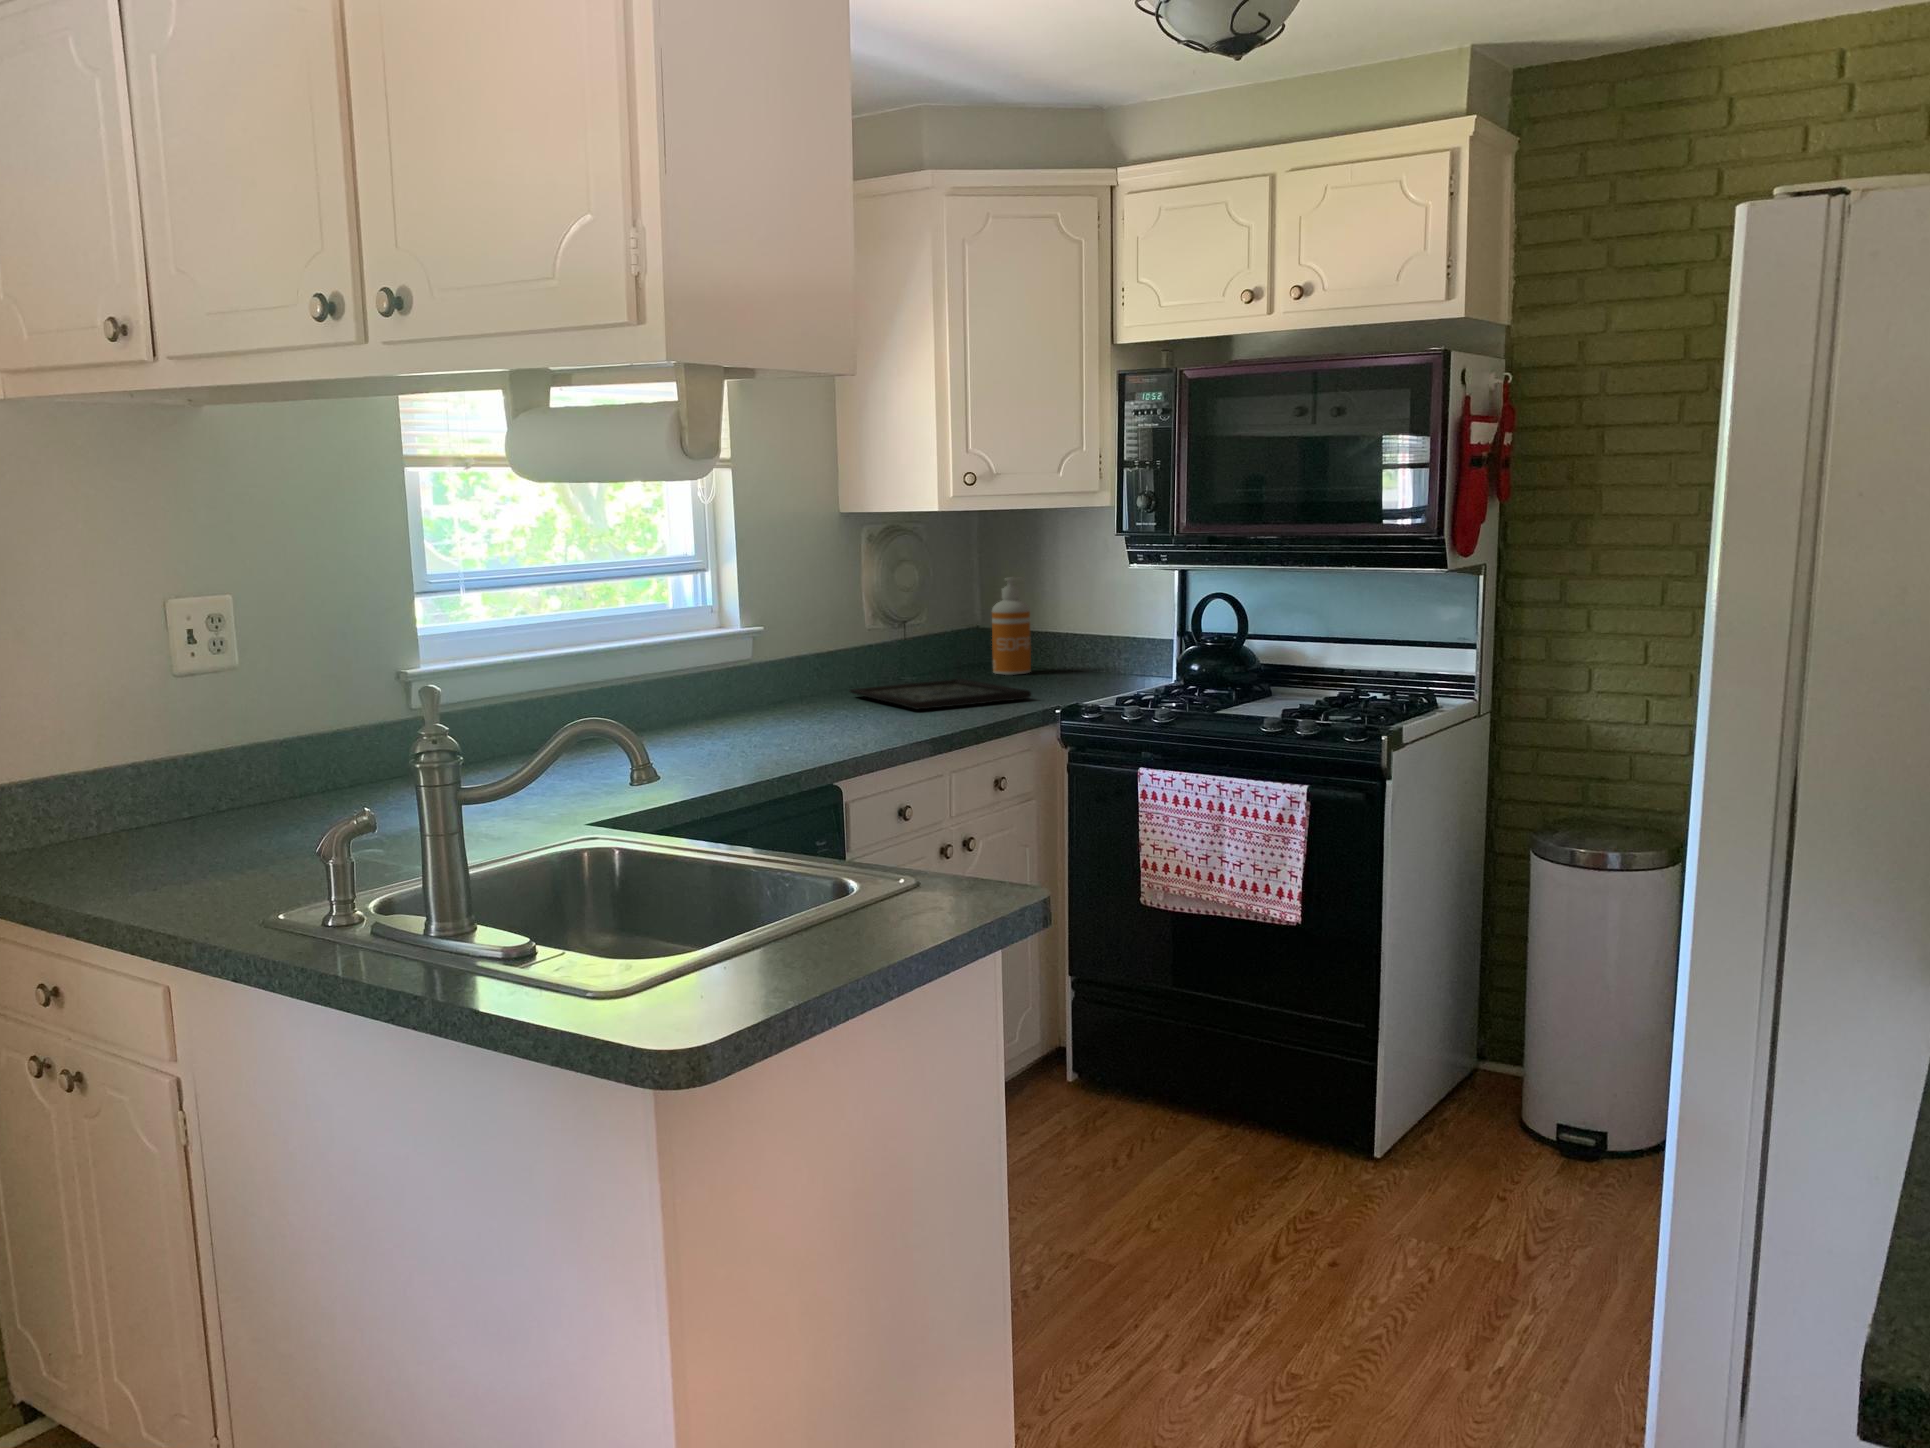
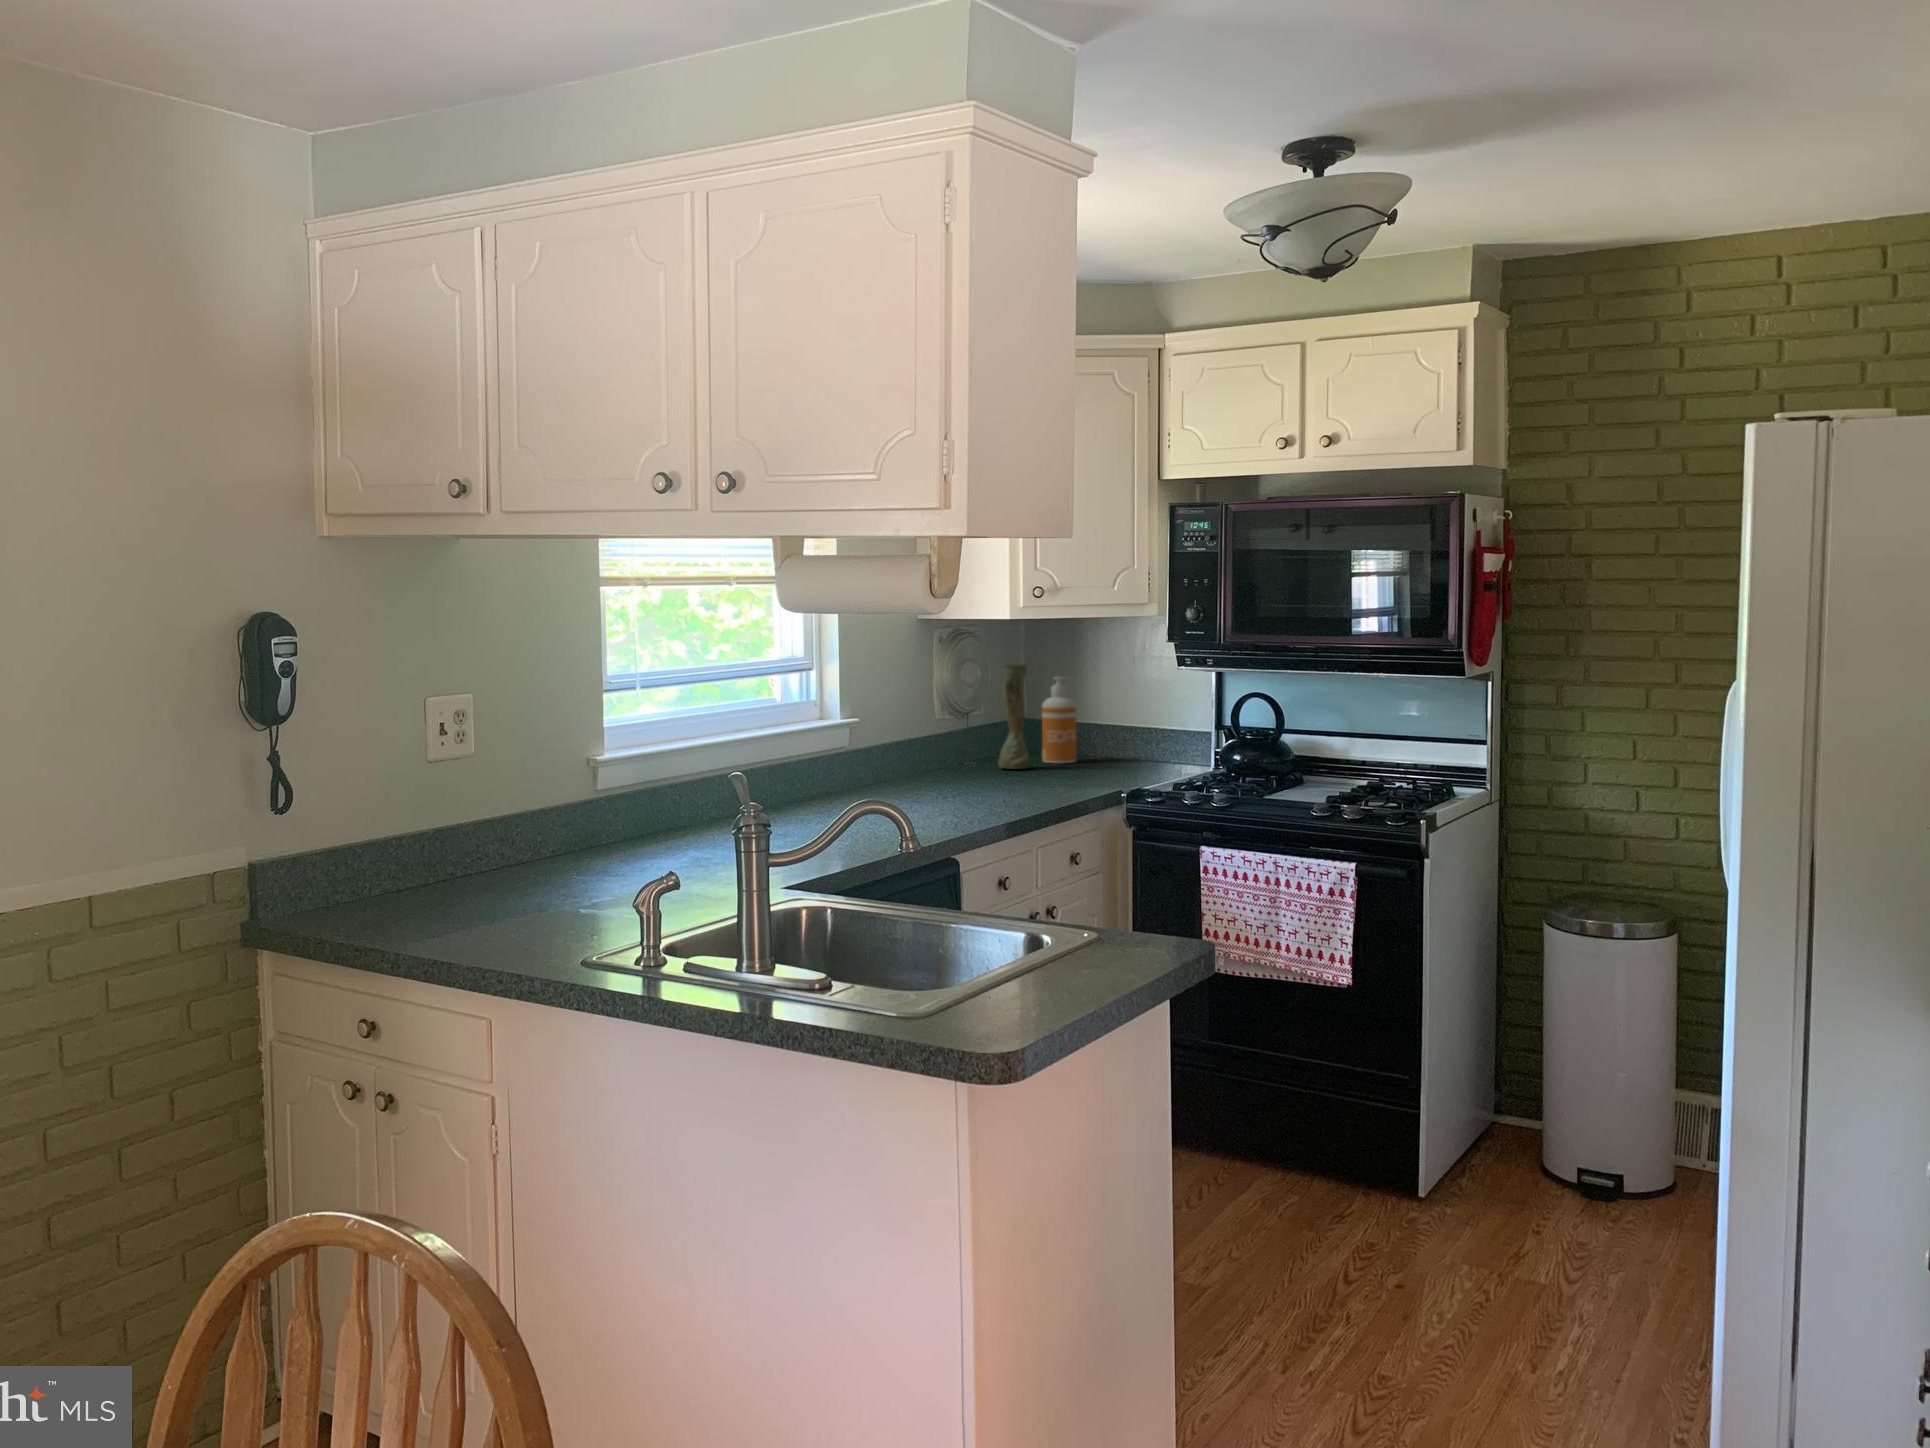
vase: none [939,562,974,681] -> present [998,663,1030,769]
tray: present [850,679,1031,709] -> none [927,767,1094,795]

